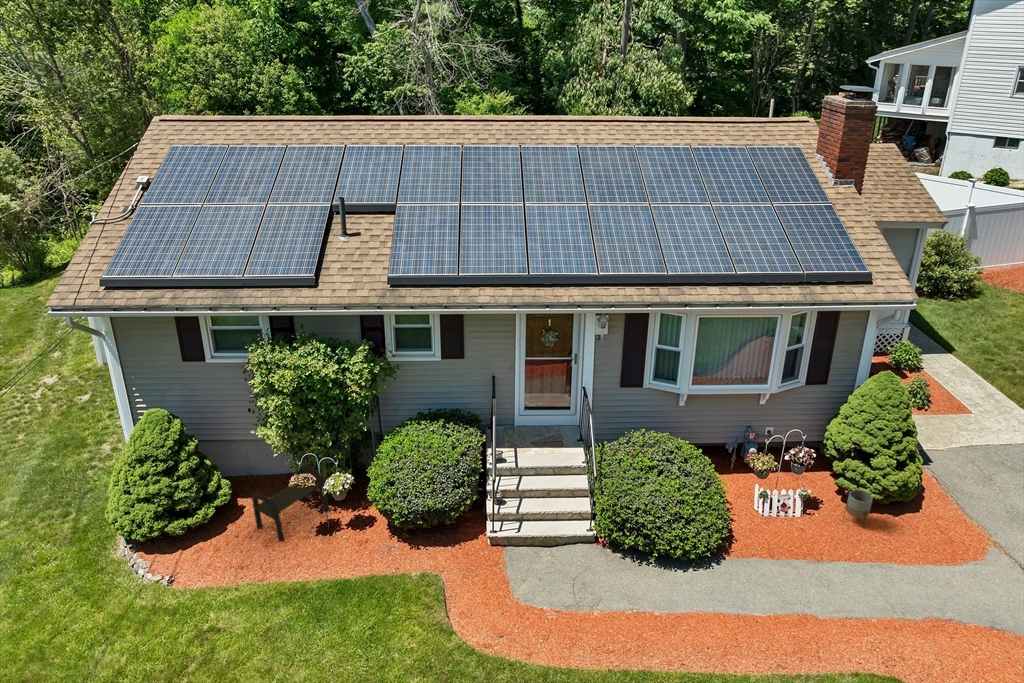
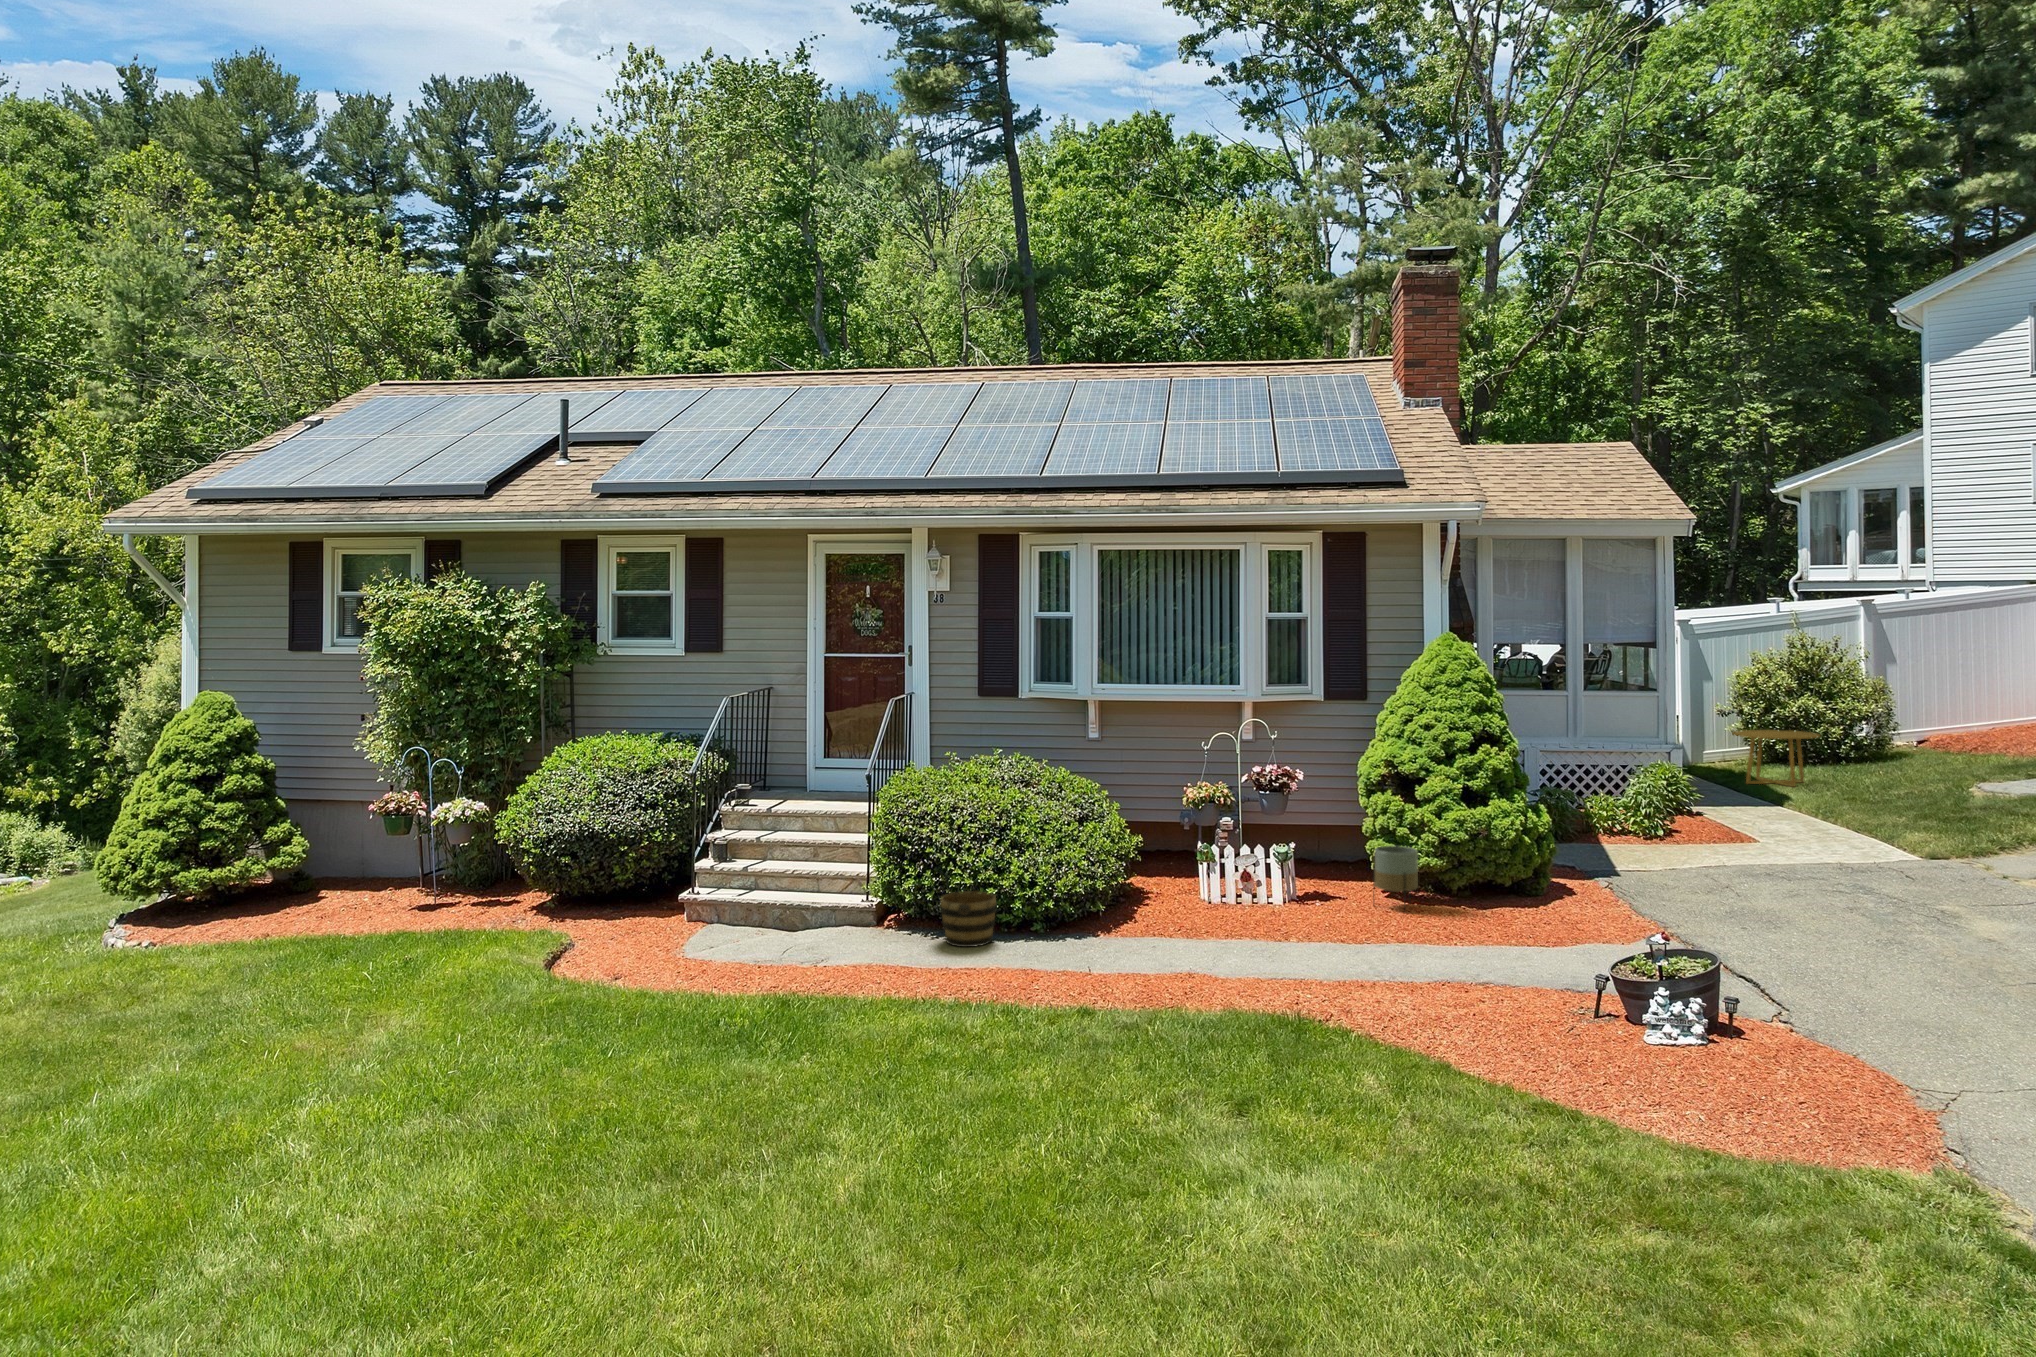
round table: none [951,301,998,339] -> present [1733,730,1820,787]
bench: present [252,465,329,541] -> none [323,807,459,905]
bucket: none [648,550,678,587] -> present [940,891,996,947]

